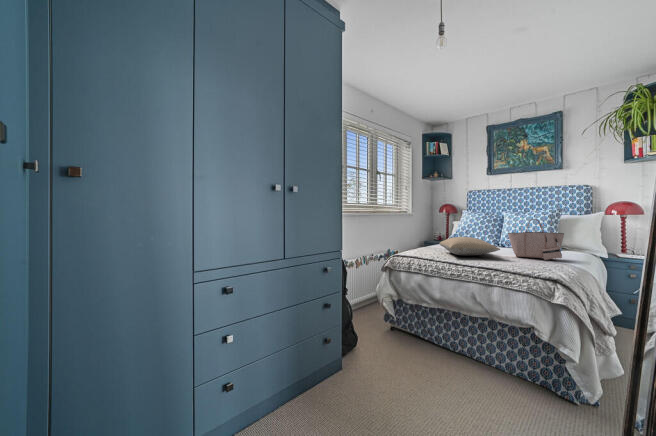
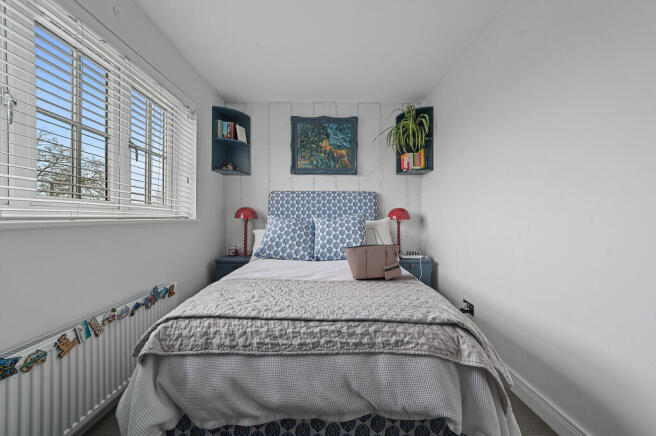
pillow: present [440,237,500,256] -> none [256,259,350,291]

